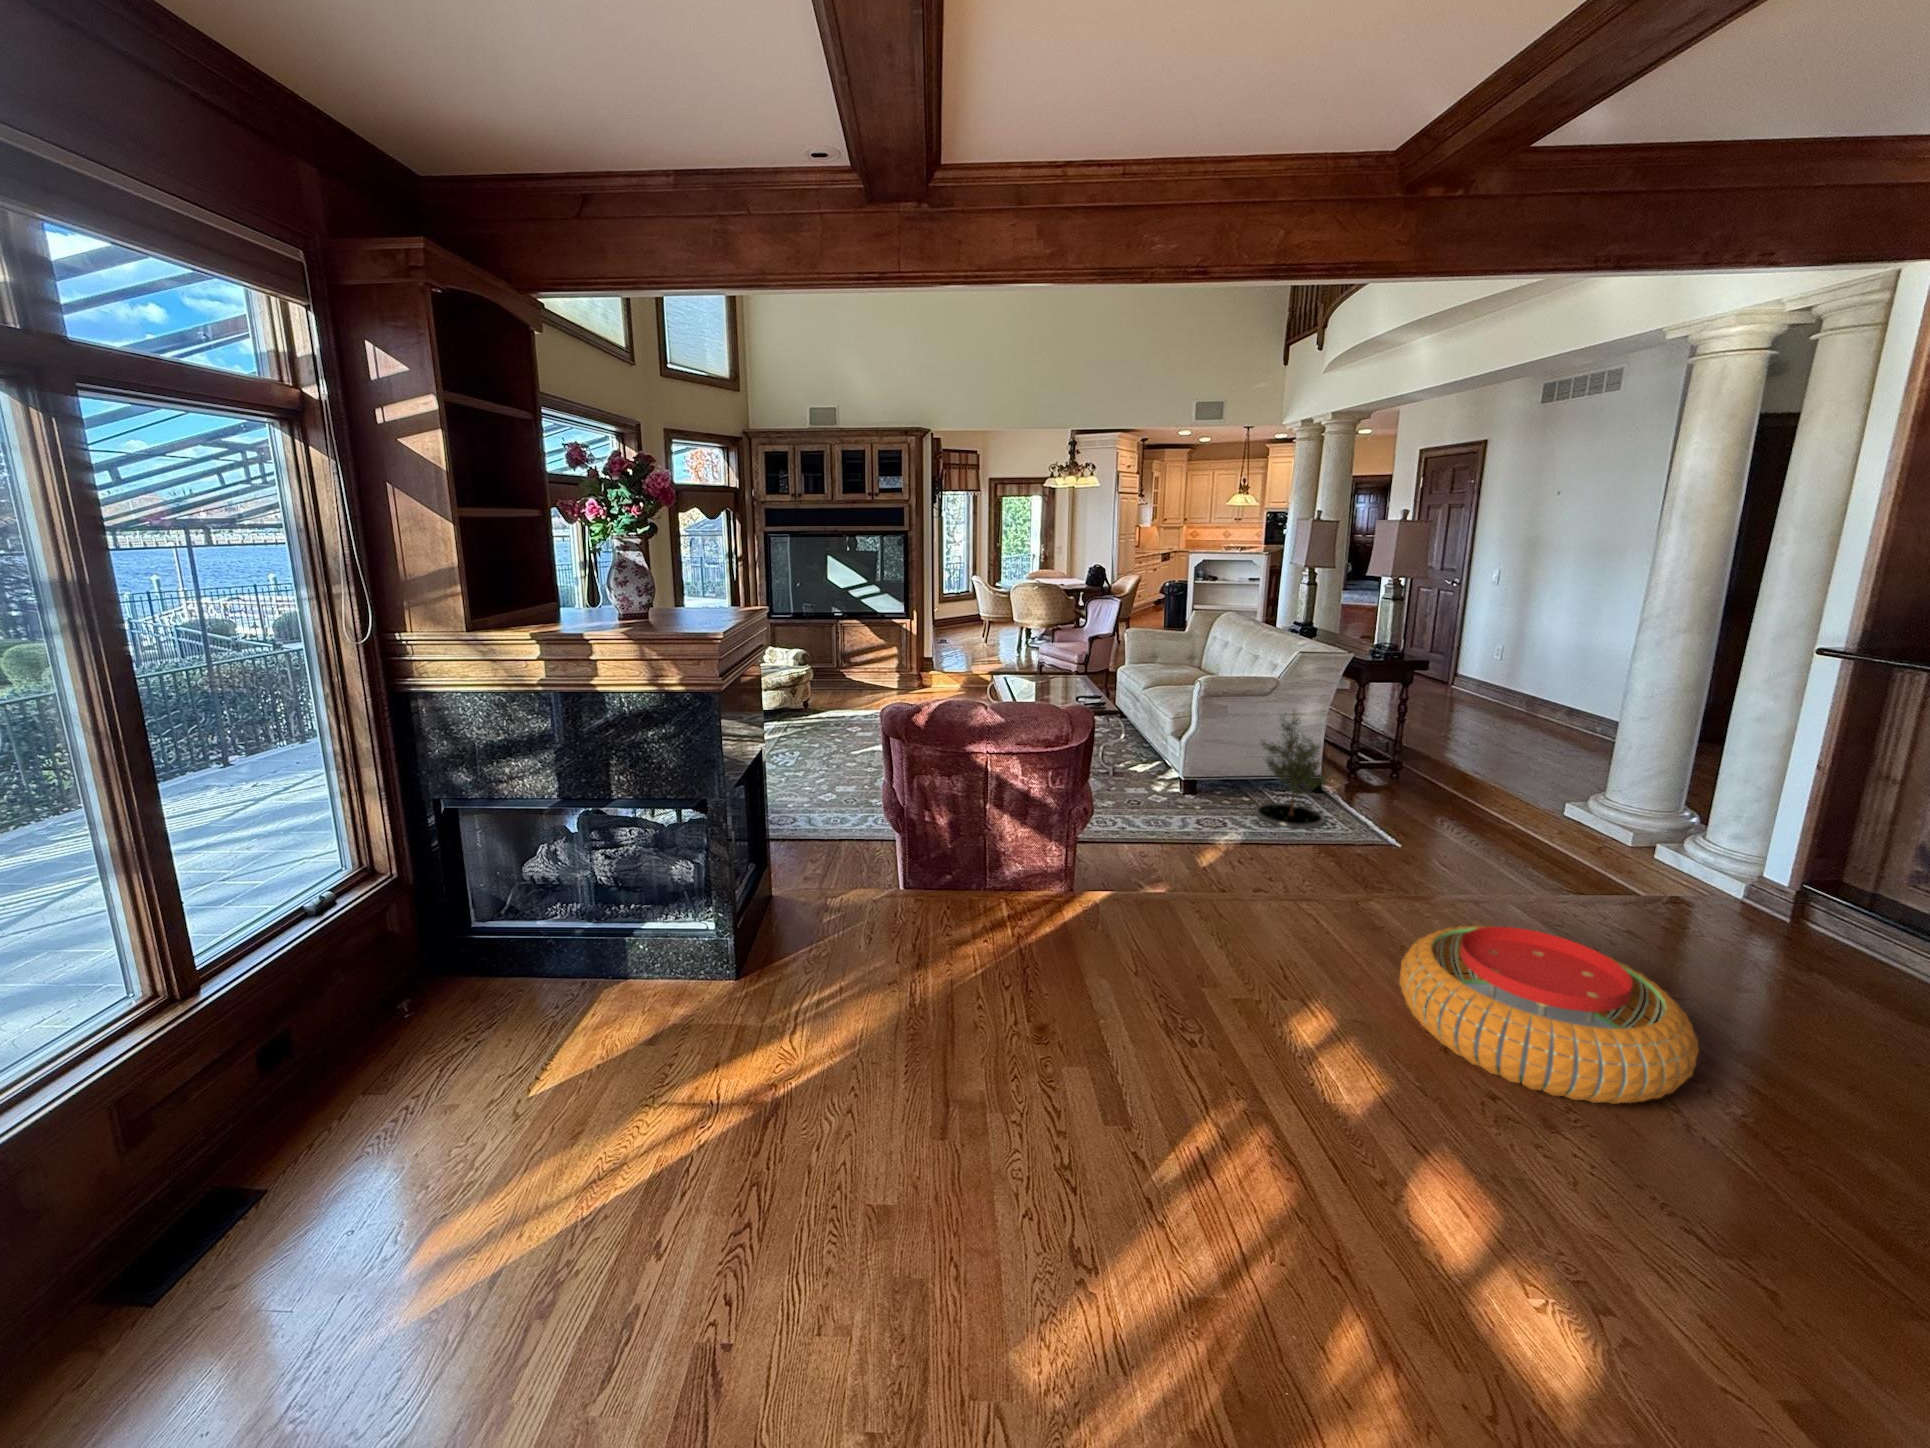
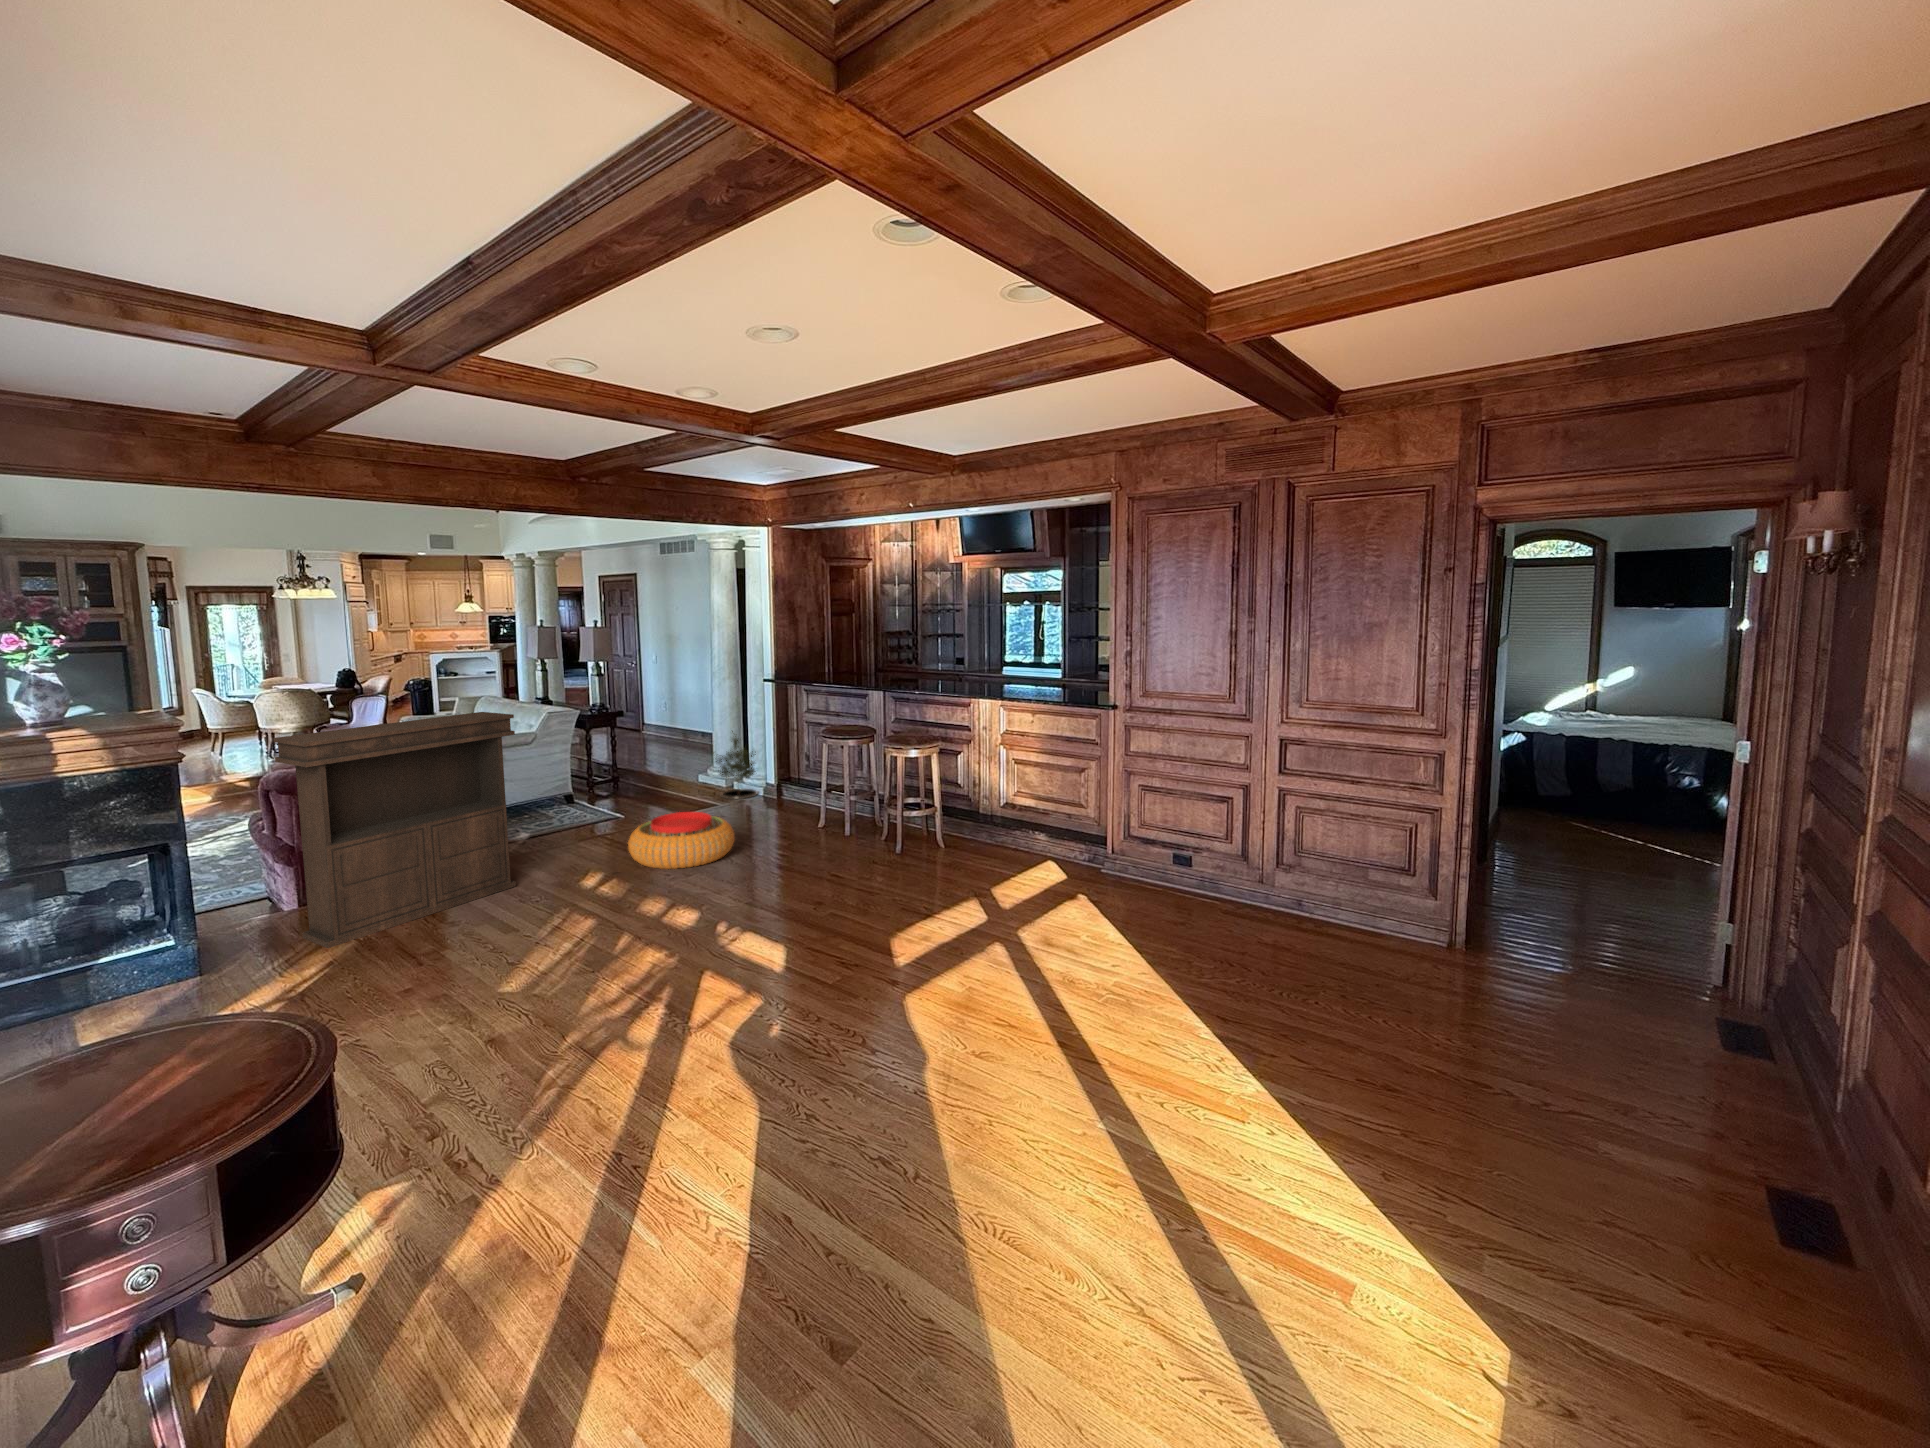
console table: none [842,657,1201,1003] -> present [273,712,516,948]
potted tree: present [1255,712,1331,828] -> present [716,731,757,799]

